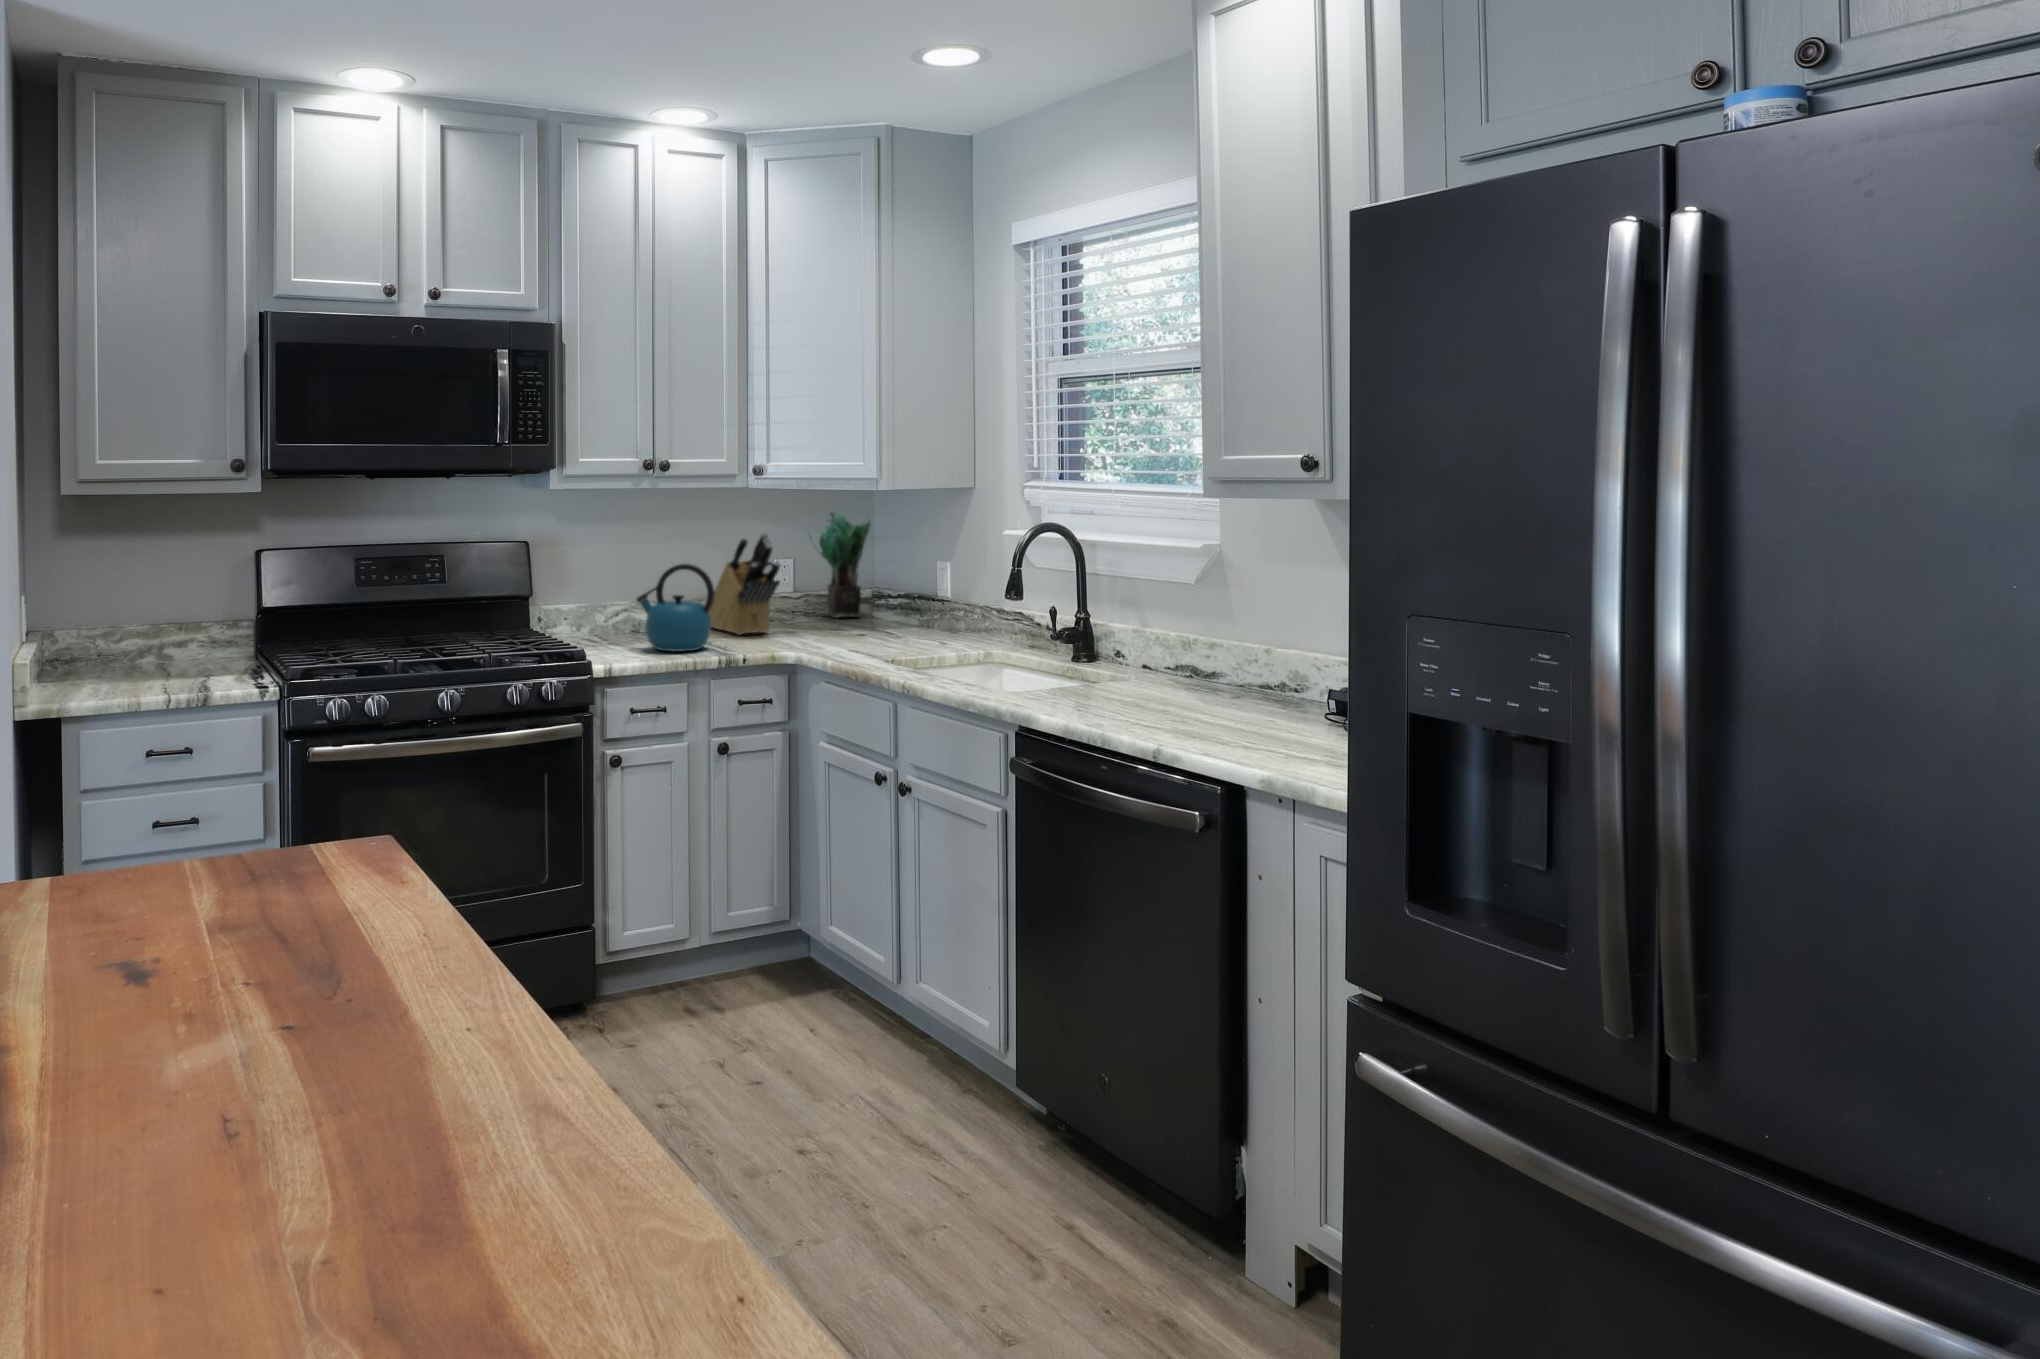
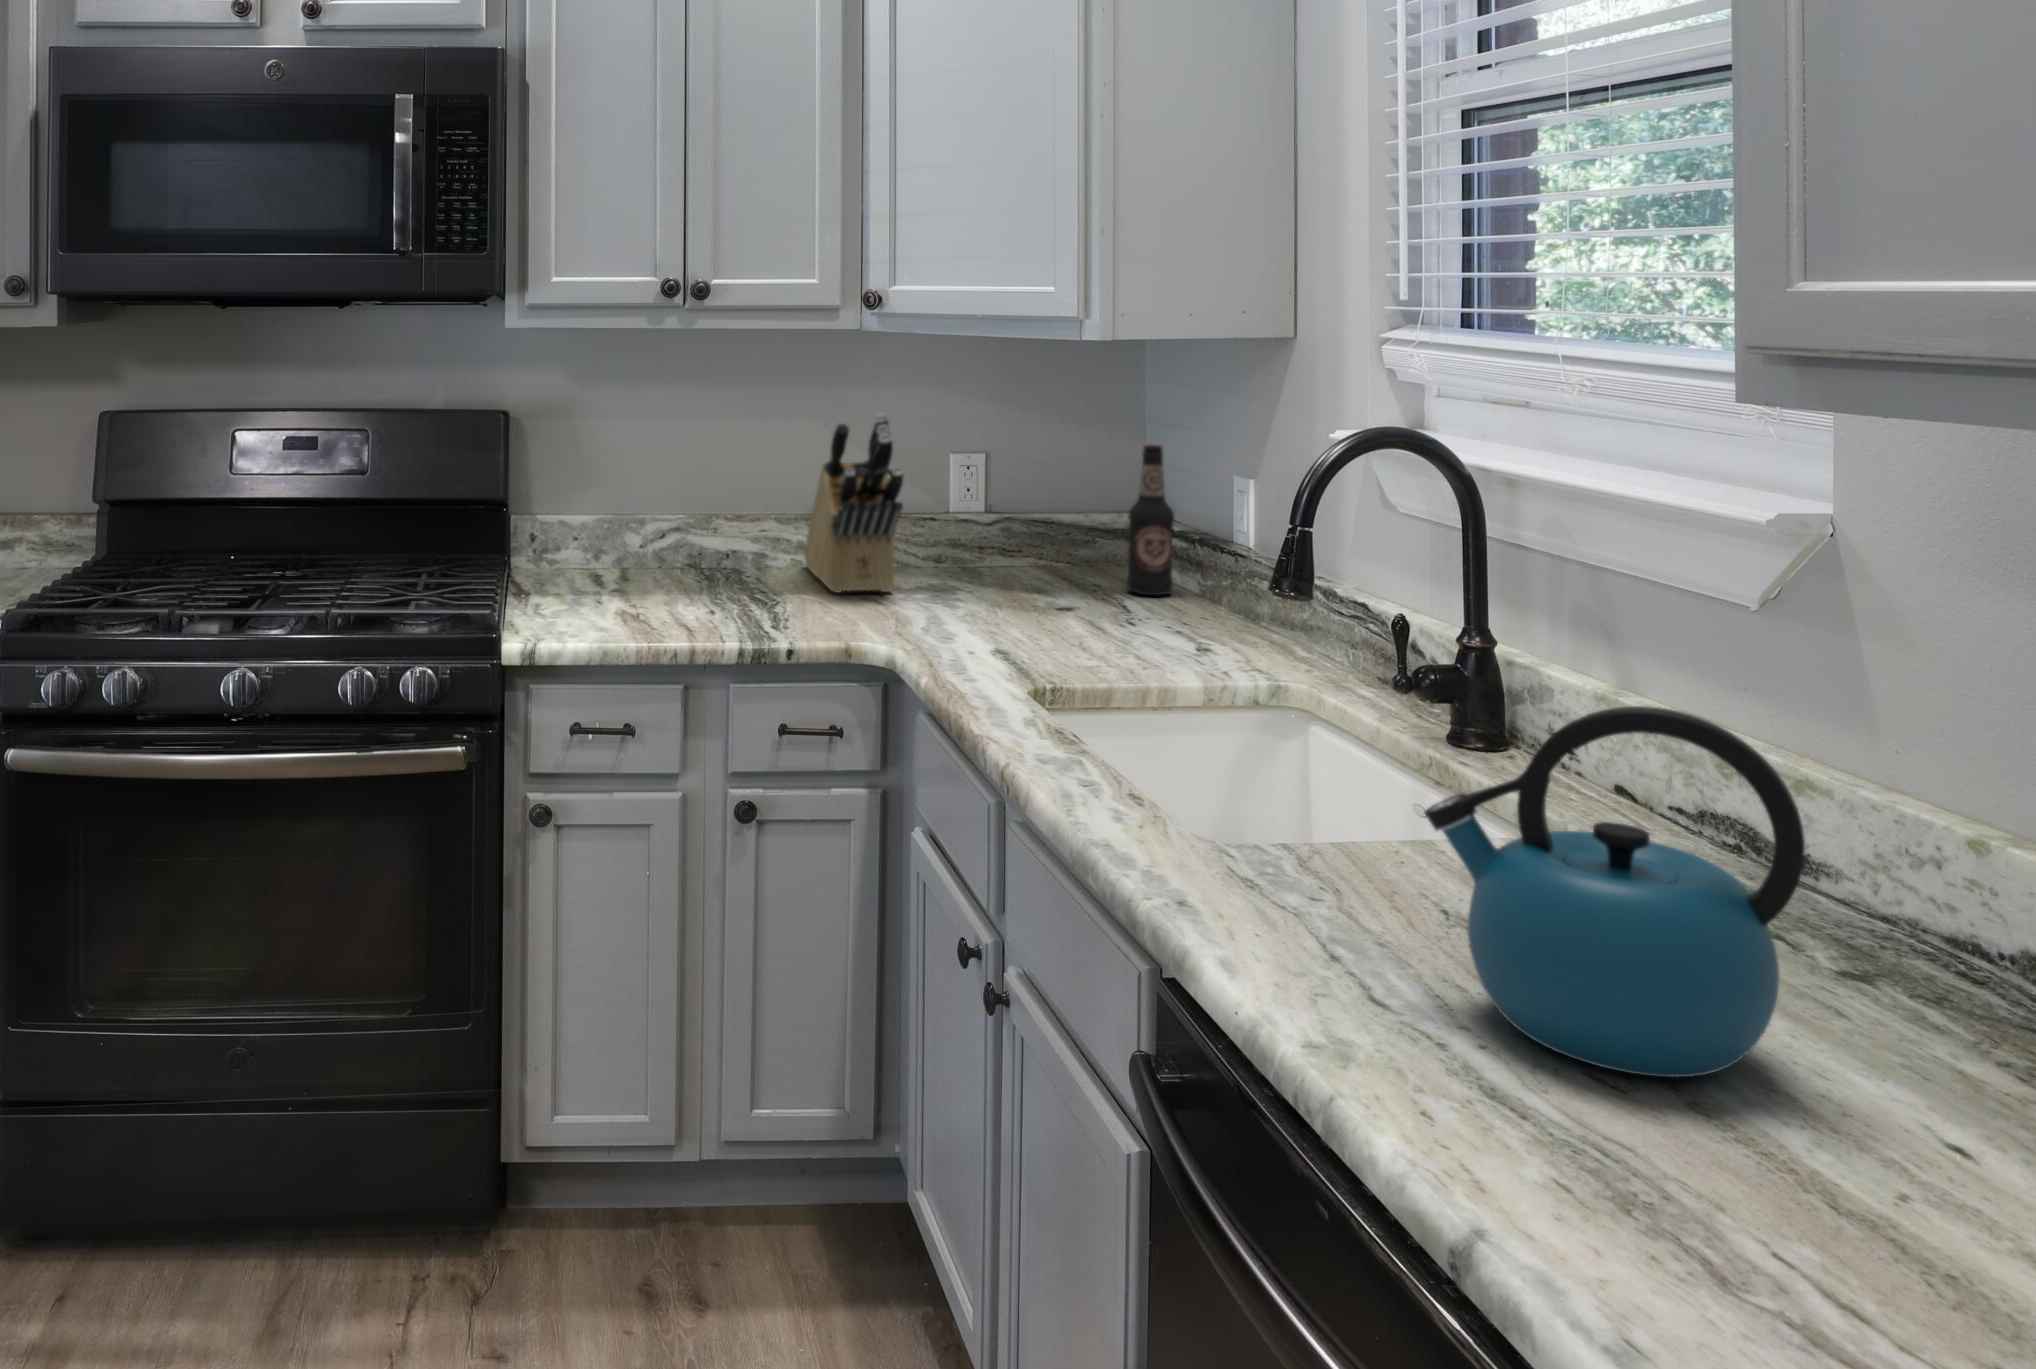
potted plant: present [810,512,870,618] -> none [1008,376,1125,570]
bottle: none [883,545,906,625] -> present [1127,445,1174,595]
kettle: present [637,564,714,652] -> present [1425,706,1805,1077]

